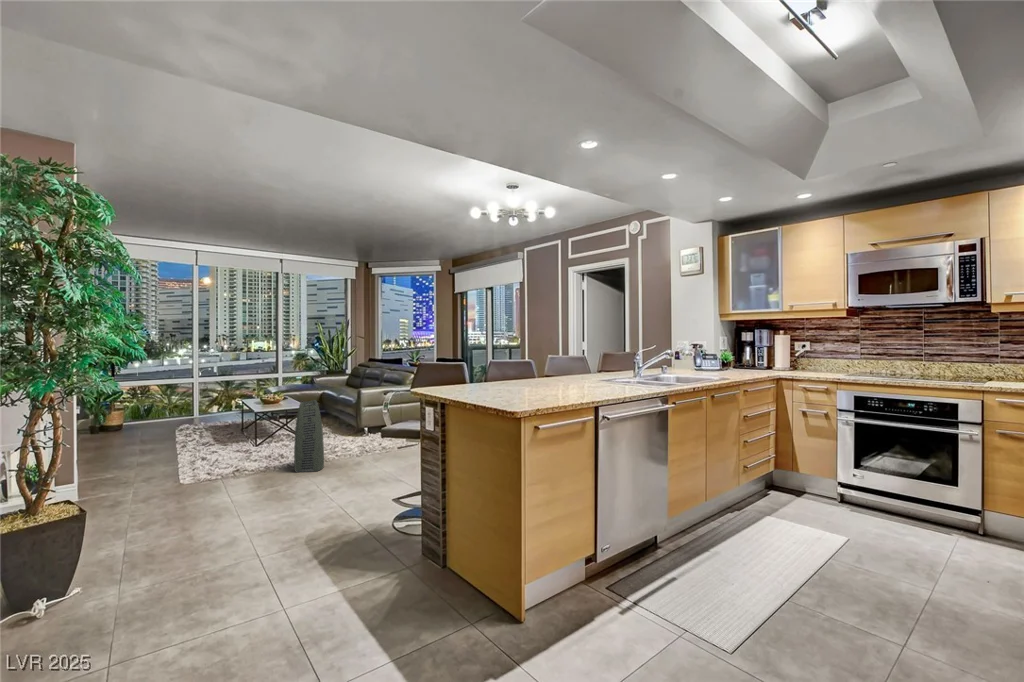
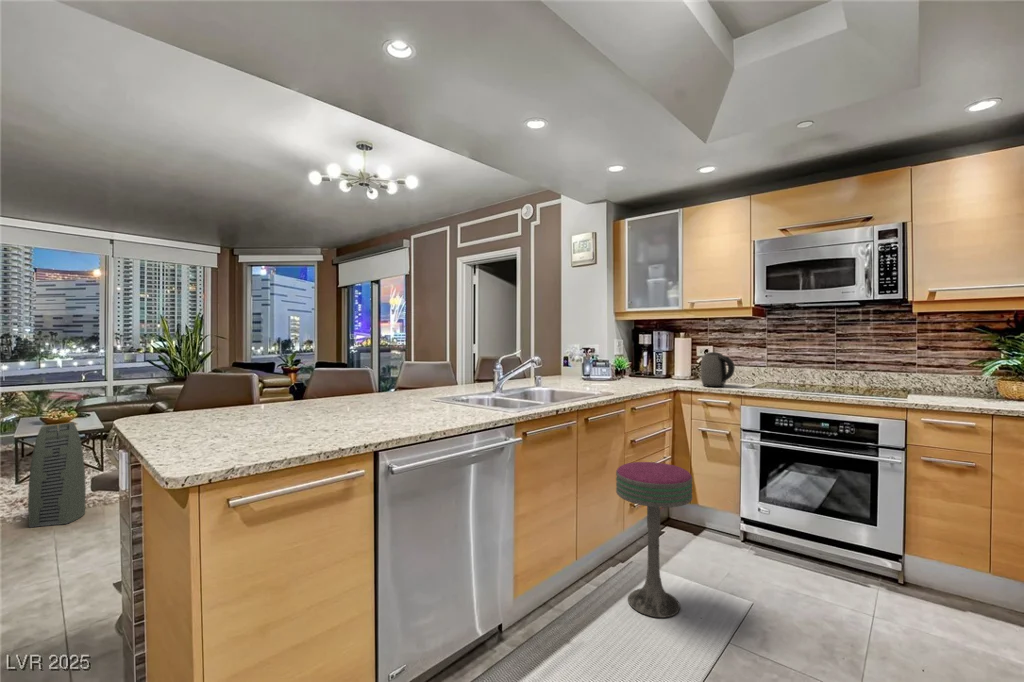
kettle: none [800,347,831,376] -> present [701,352,735,387]
bar stool: none [739,430,801,542] -> present [616,462,692,618]

